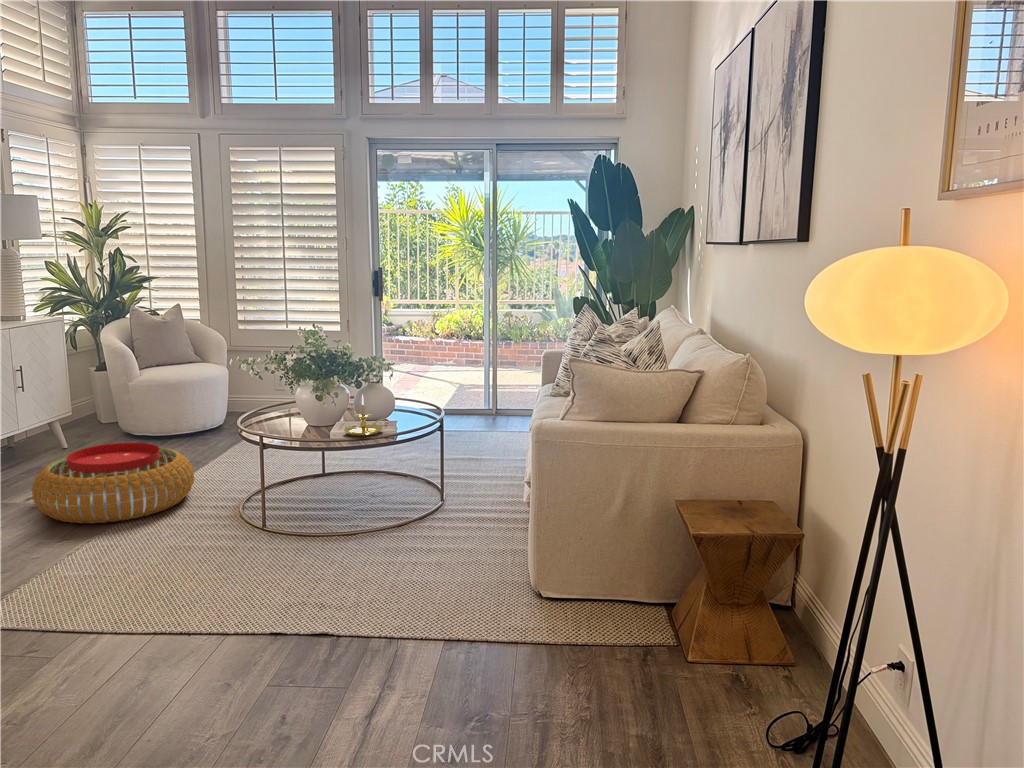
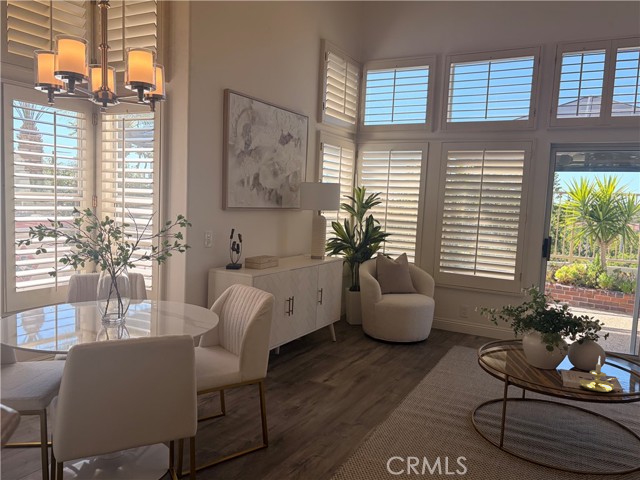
pouf: present [32,443,194,523] -> none [334,352,435,413]

